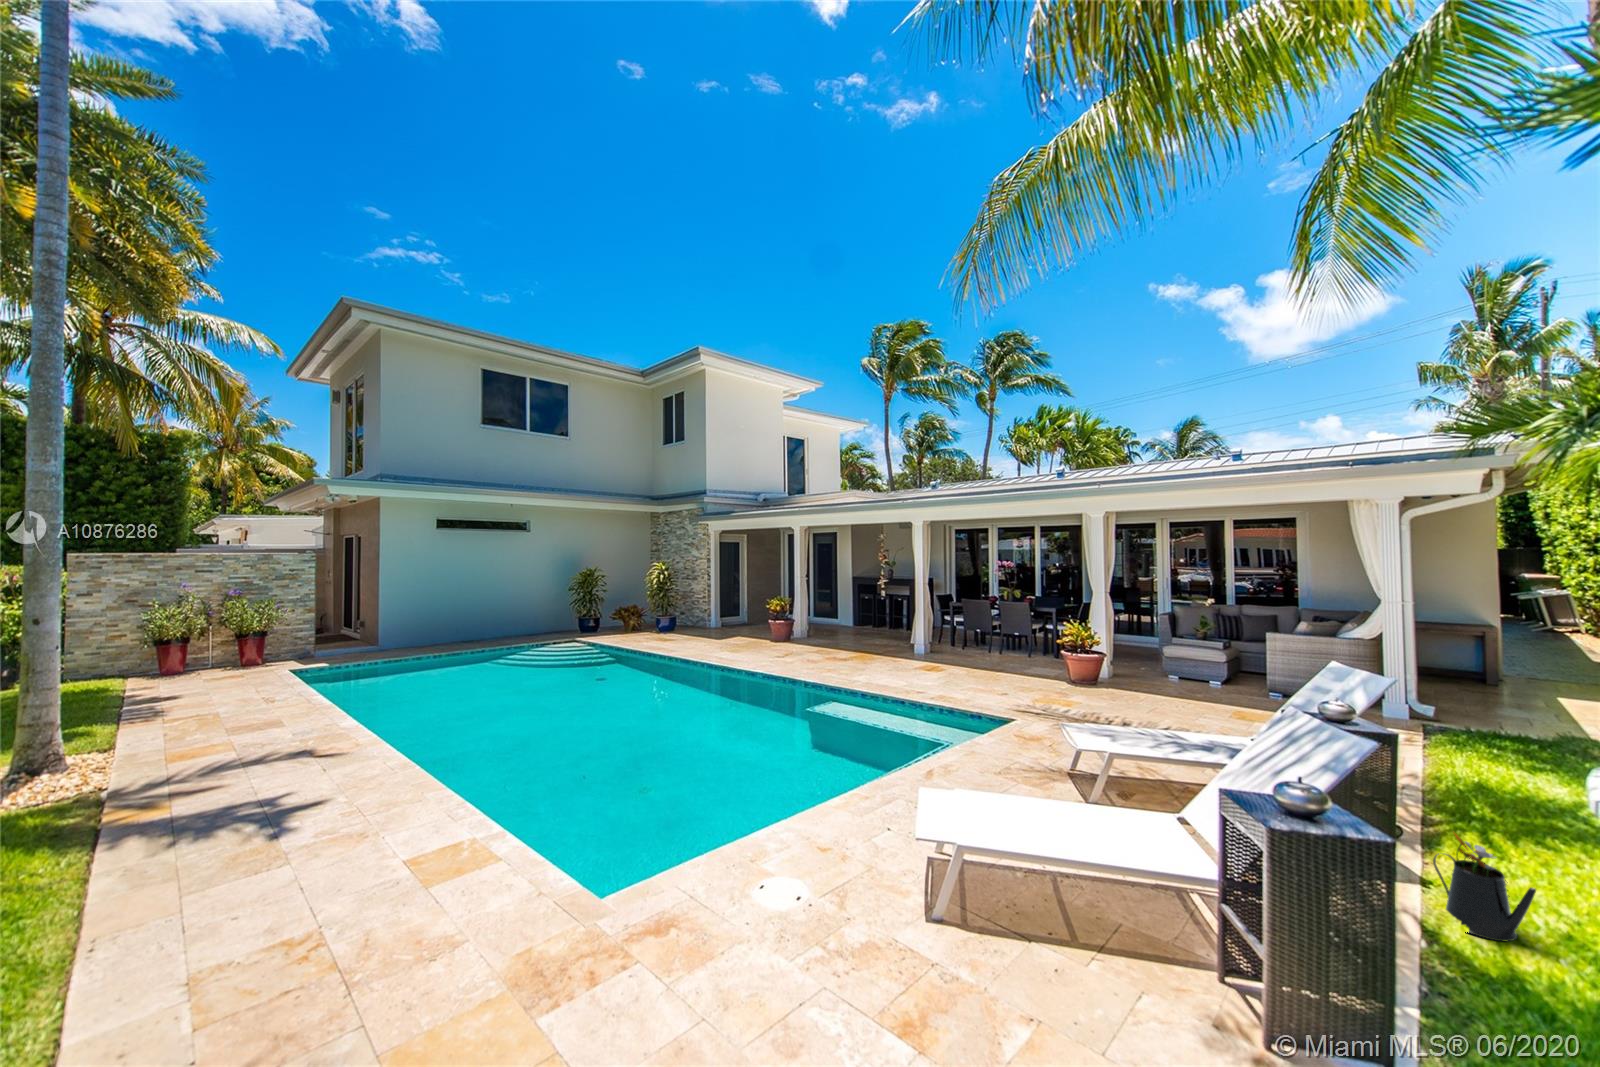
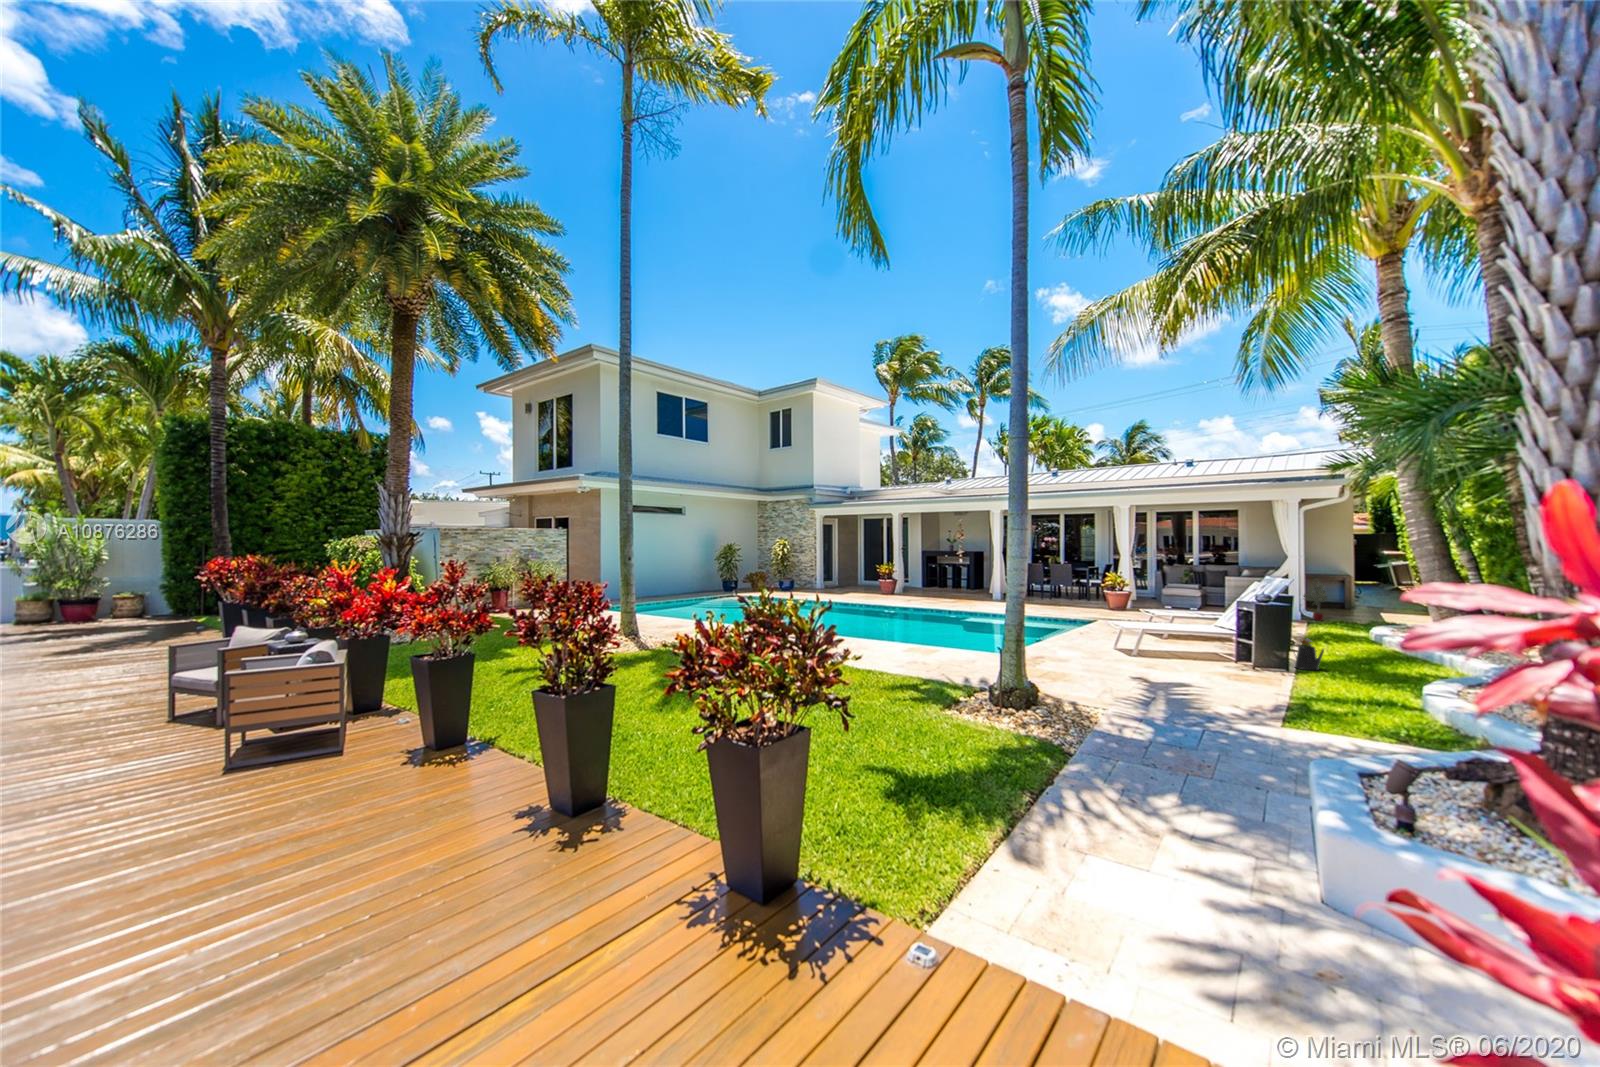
potted tree: none [1412,638,1465,712] -> present [1304,582,1327,621]

